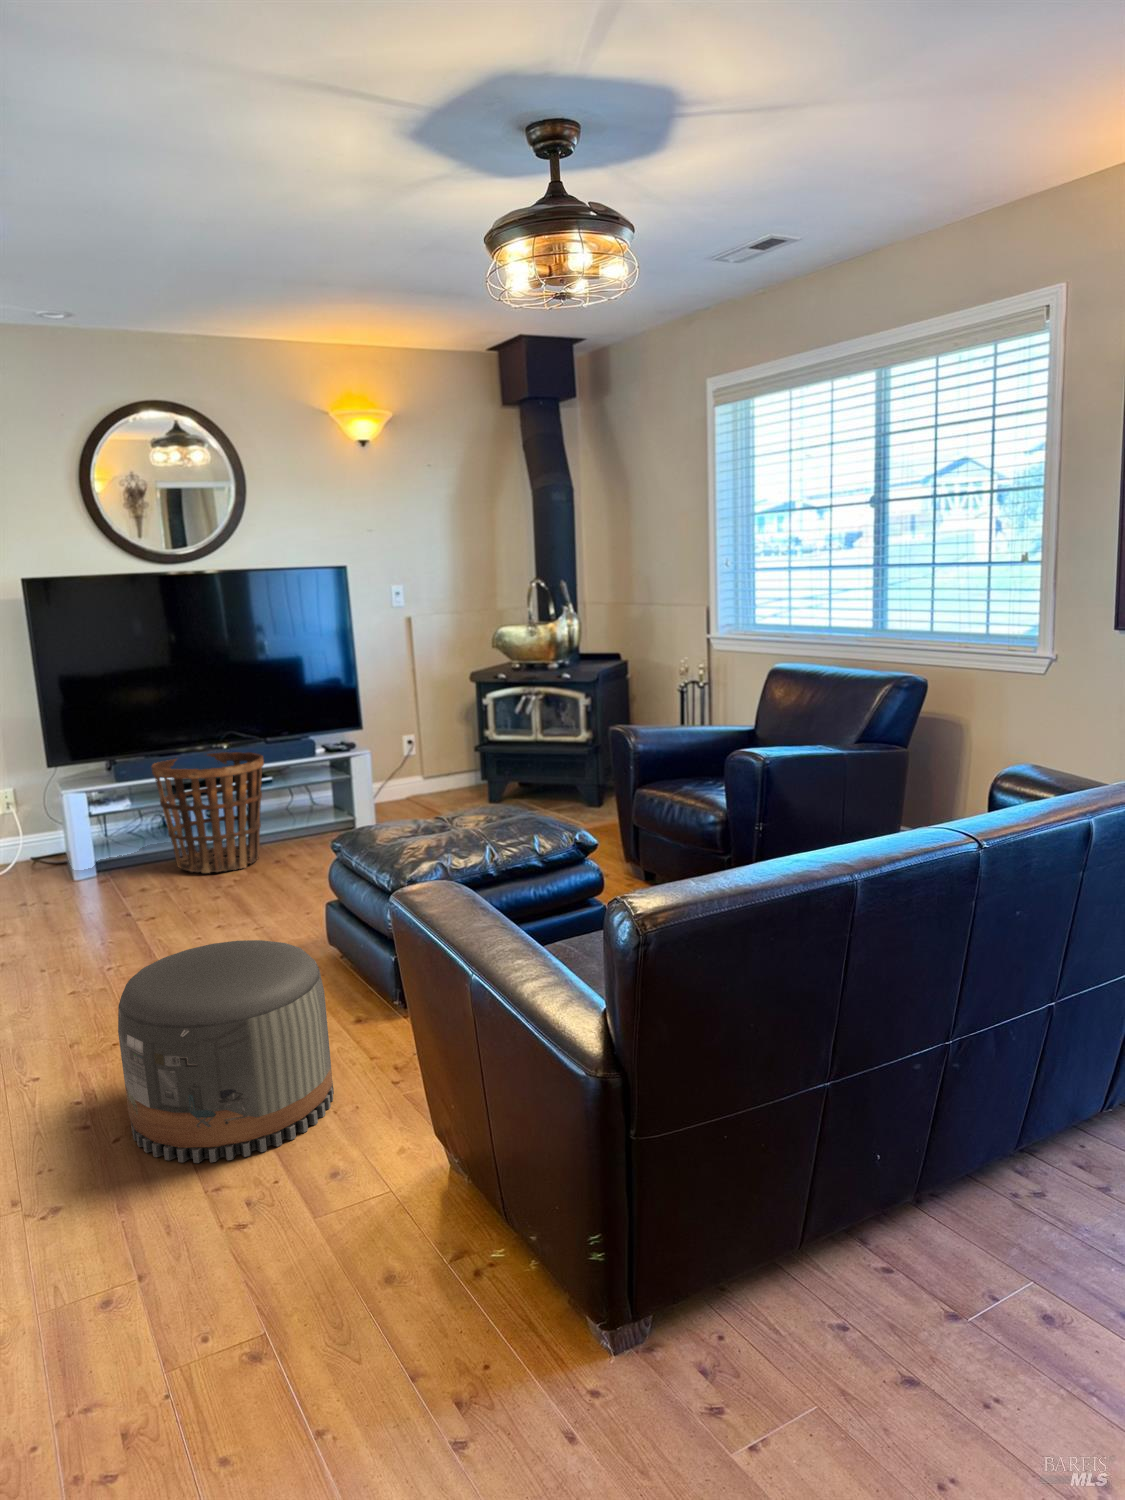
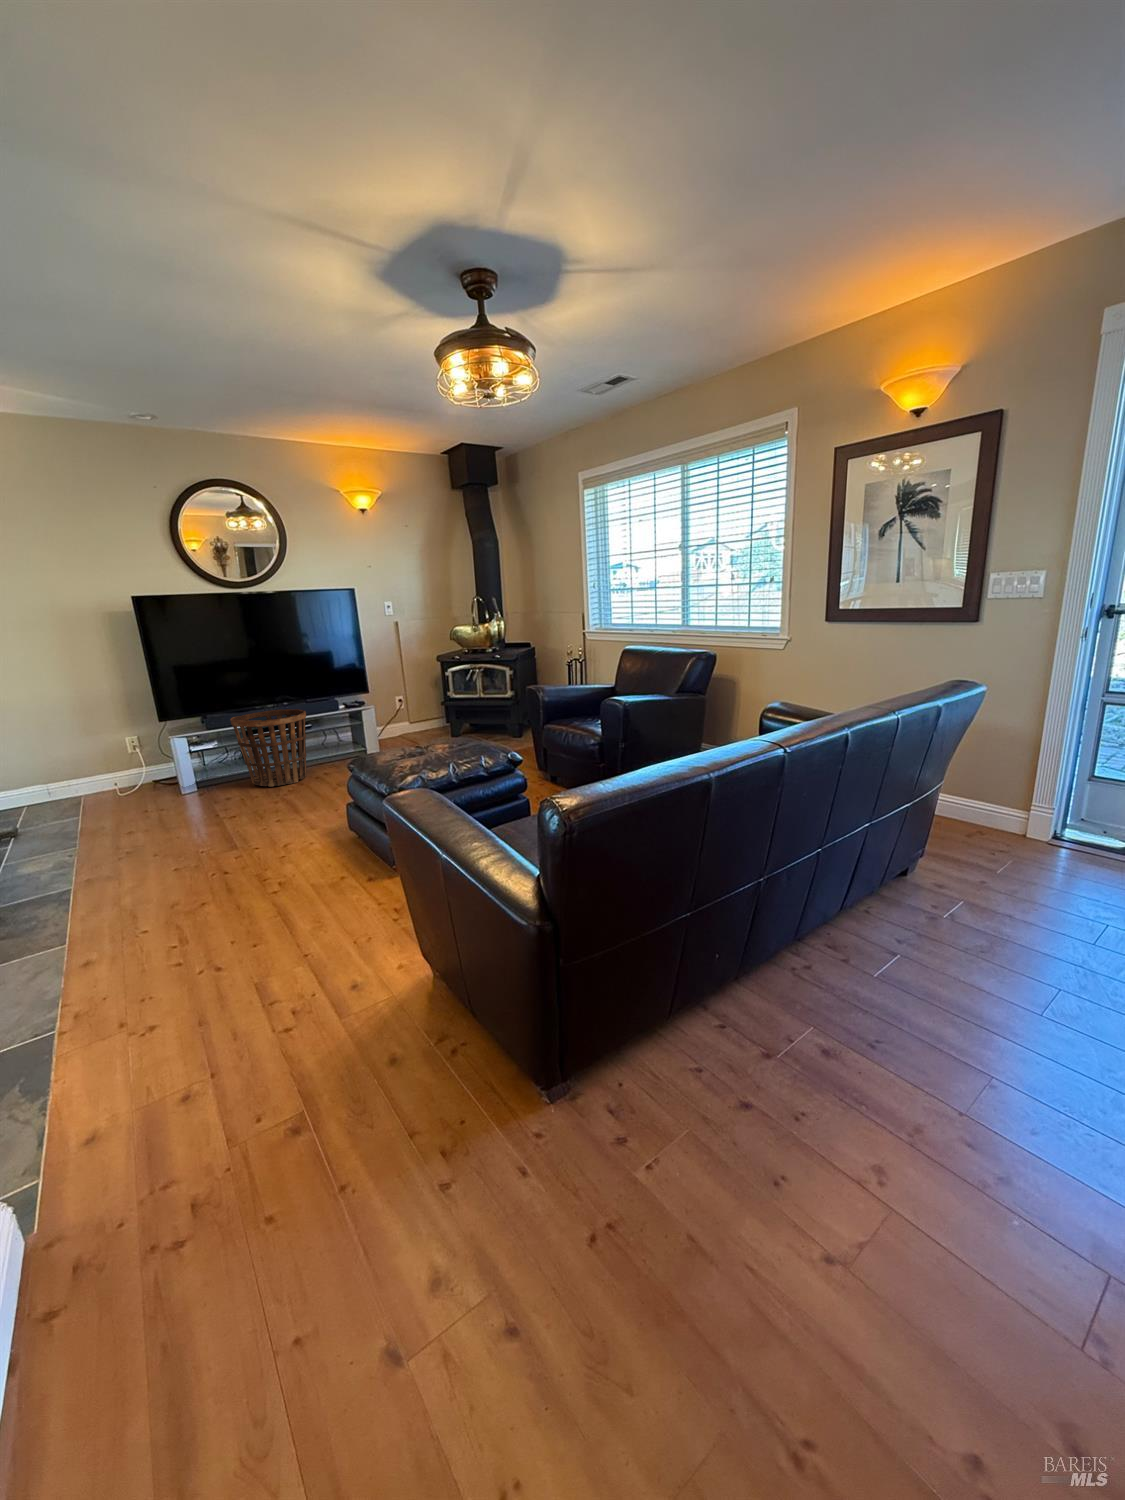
pouf: present [118,940,334,1163] -> none [197,832,355,985]

